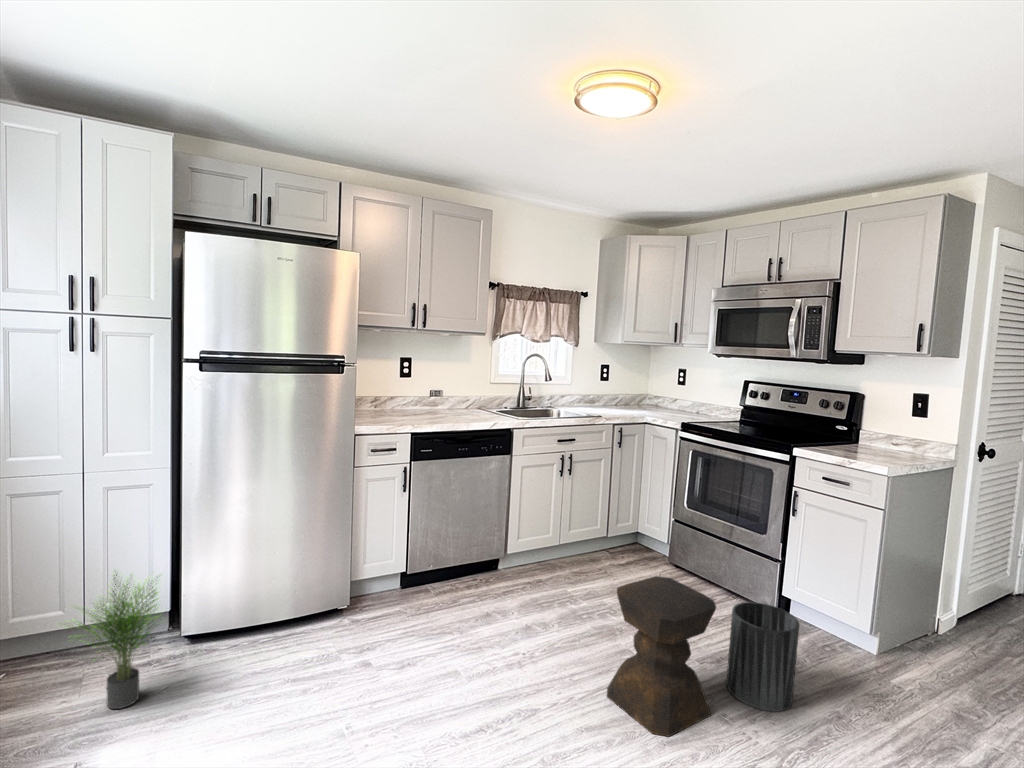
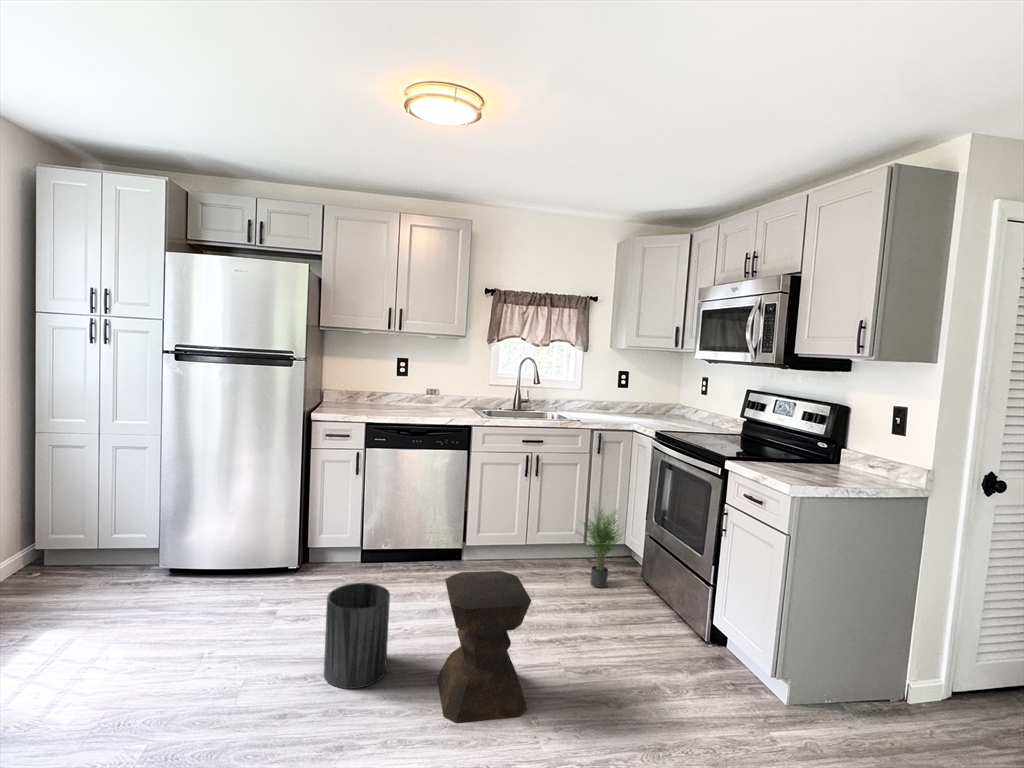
potted plant: present [72,574,162,709] -> present [582,510,619,588]
trash can: present [726,602,799,711] -> present [324,583,390,689]

